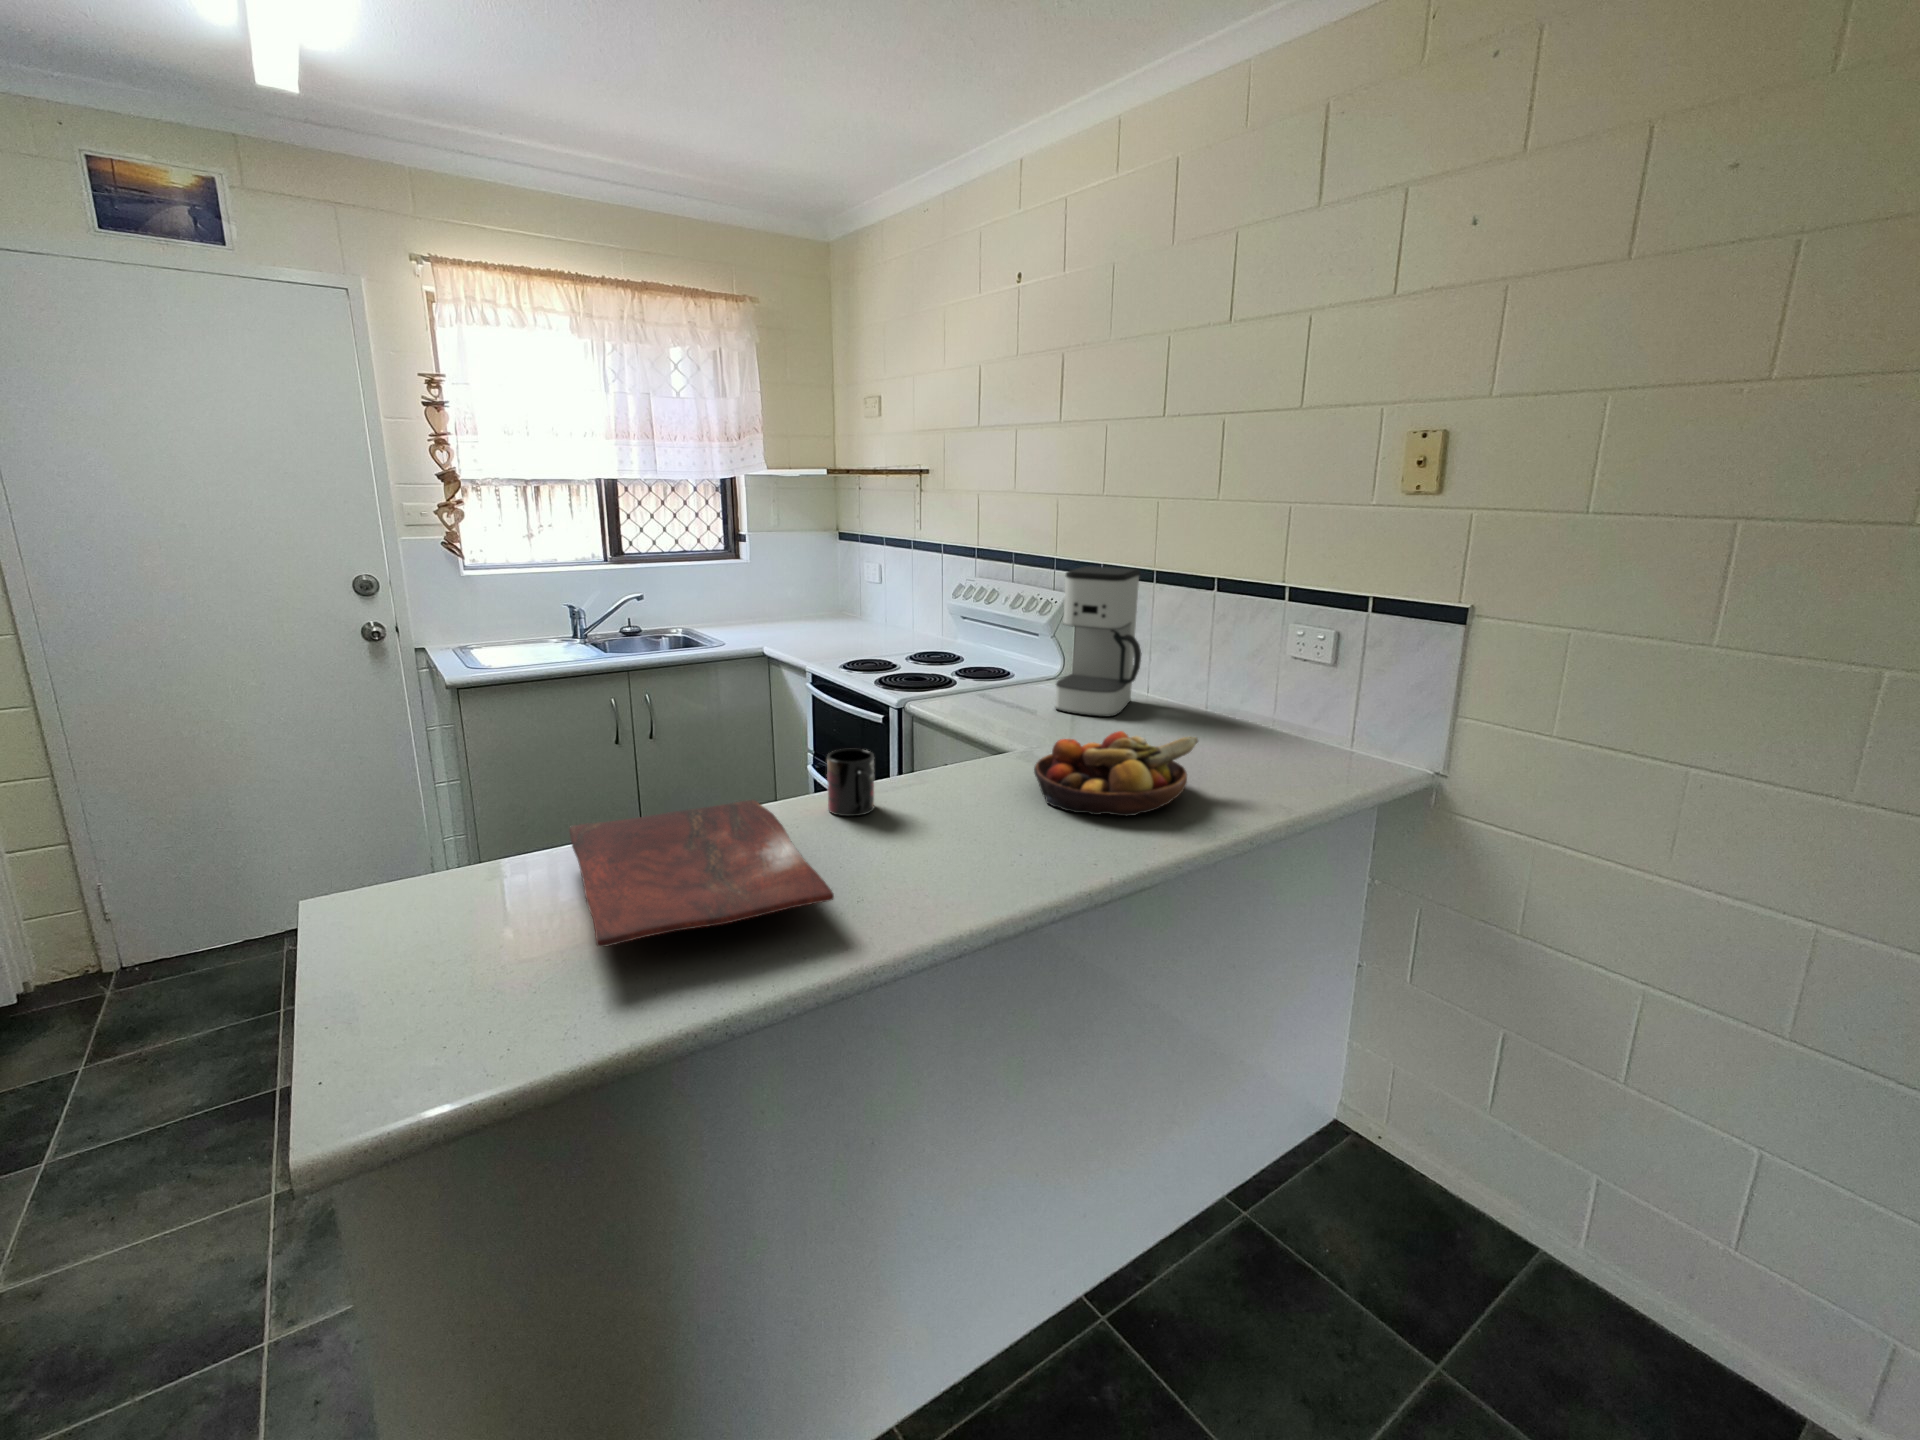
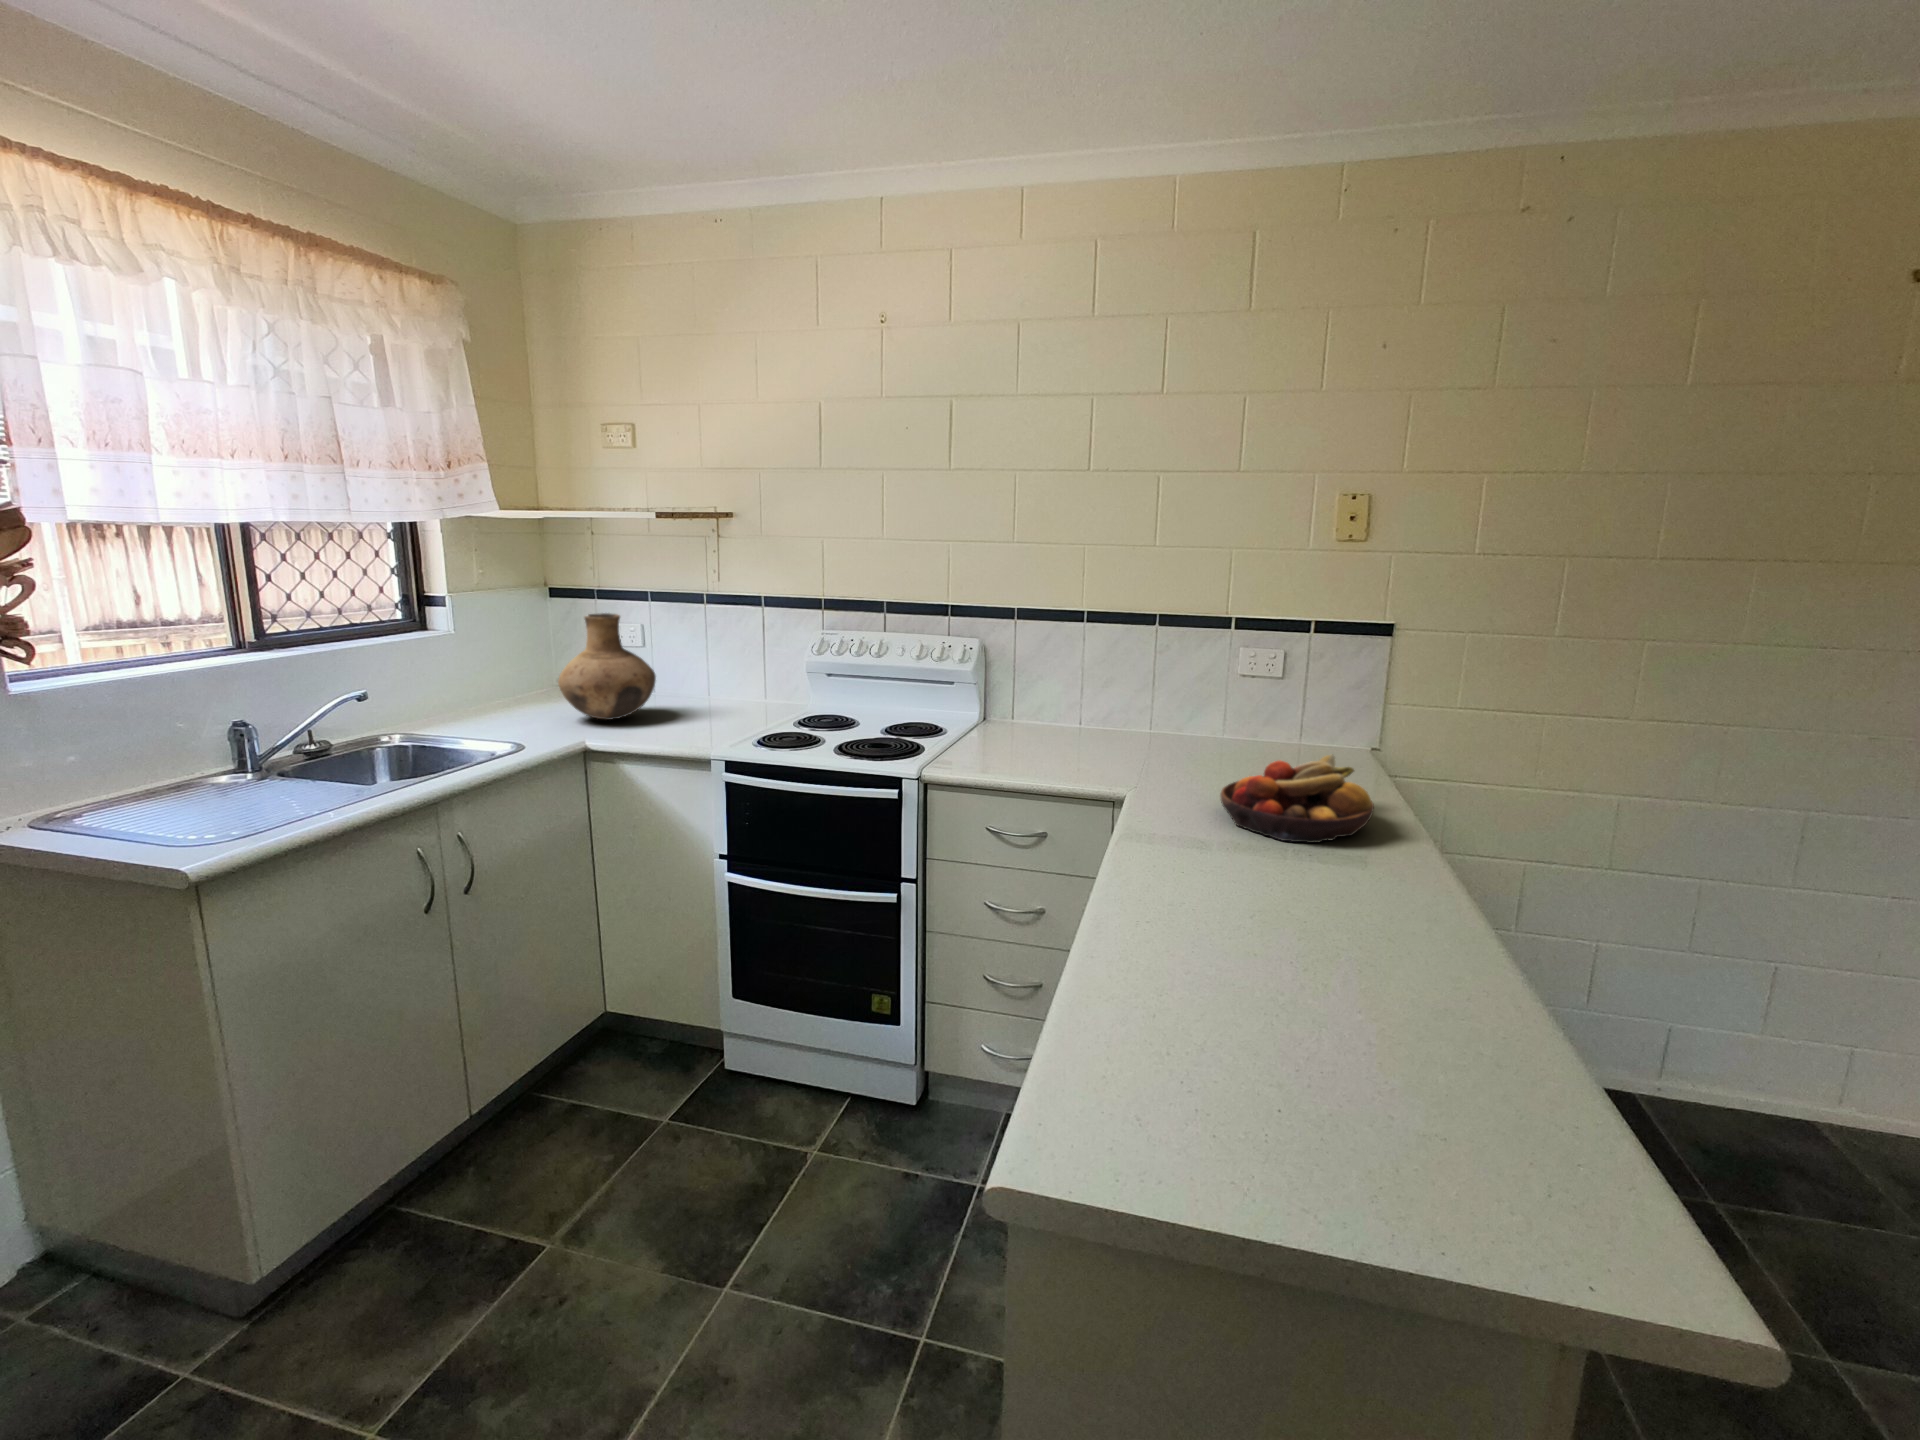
vase: none [782,550,854,634] -> present [558,613,656,720]
coffee maker: present [1055,566,1141,717] -> none [1039,610,1127,759]
mug: present [827,749,874,816] -> none [1144,823,1223,901]
cutting board: present [570,800,834,947] -> none [1103,903,1501,1092]

